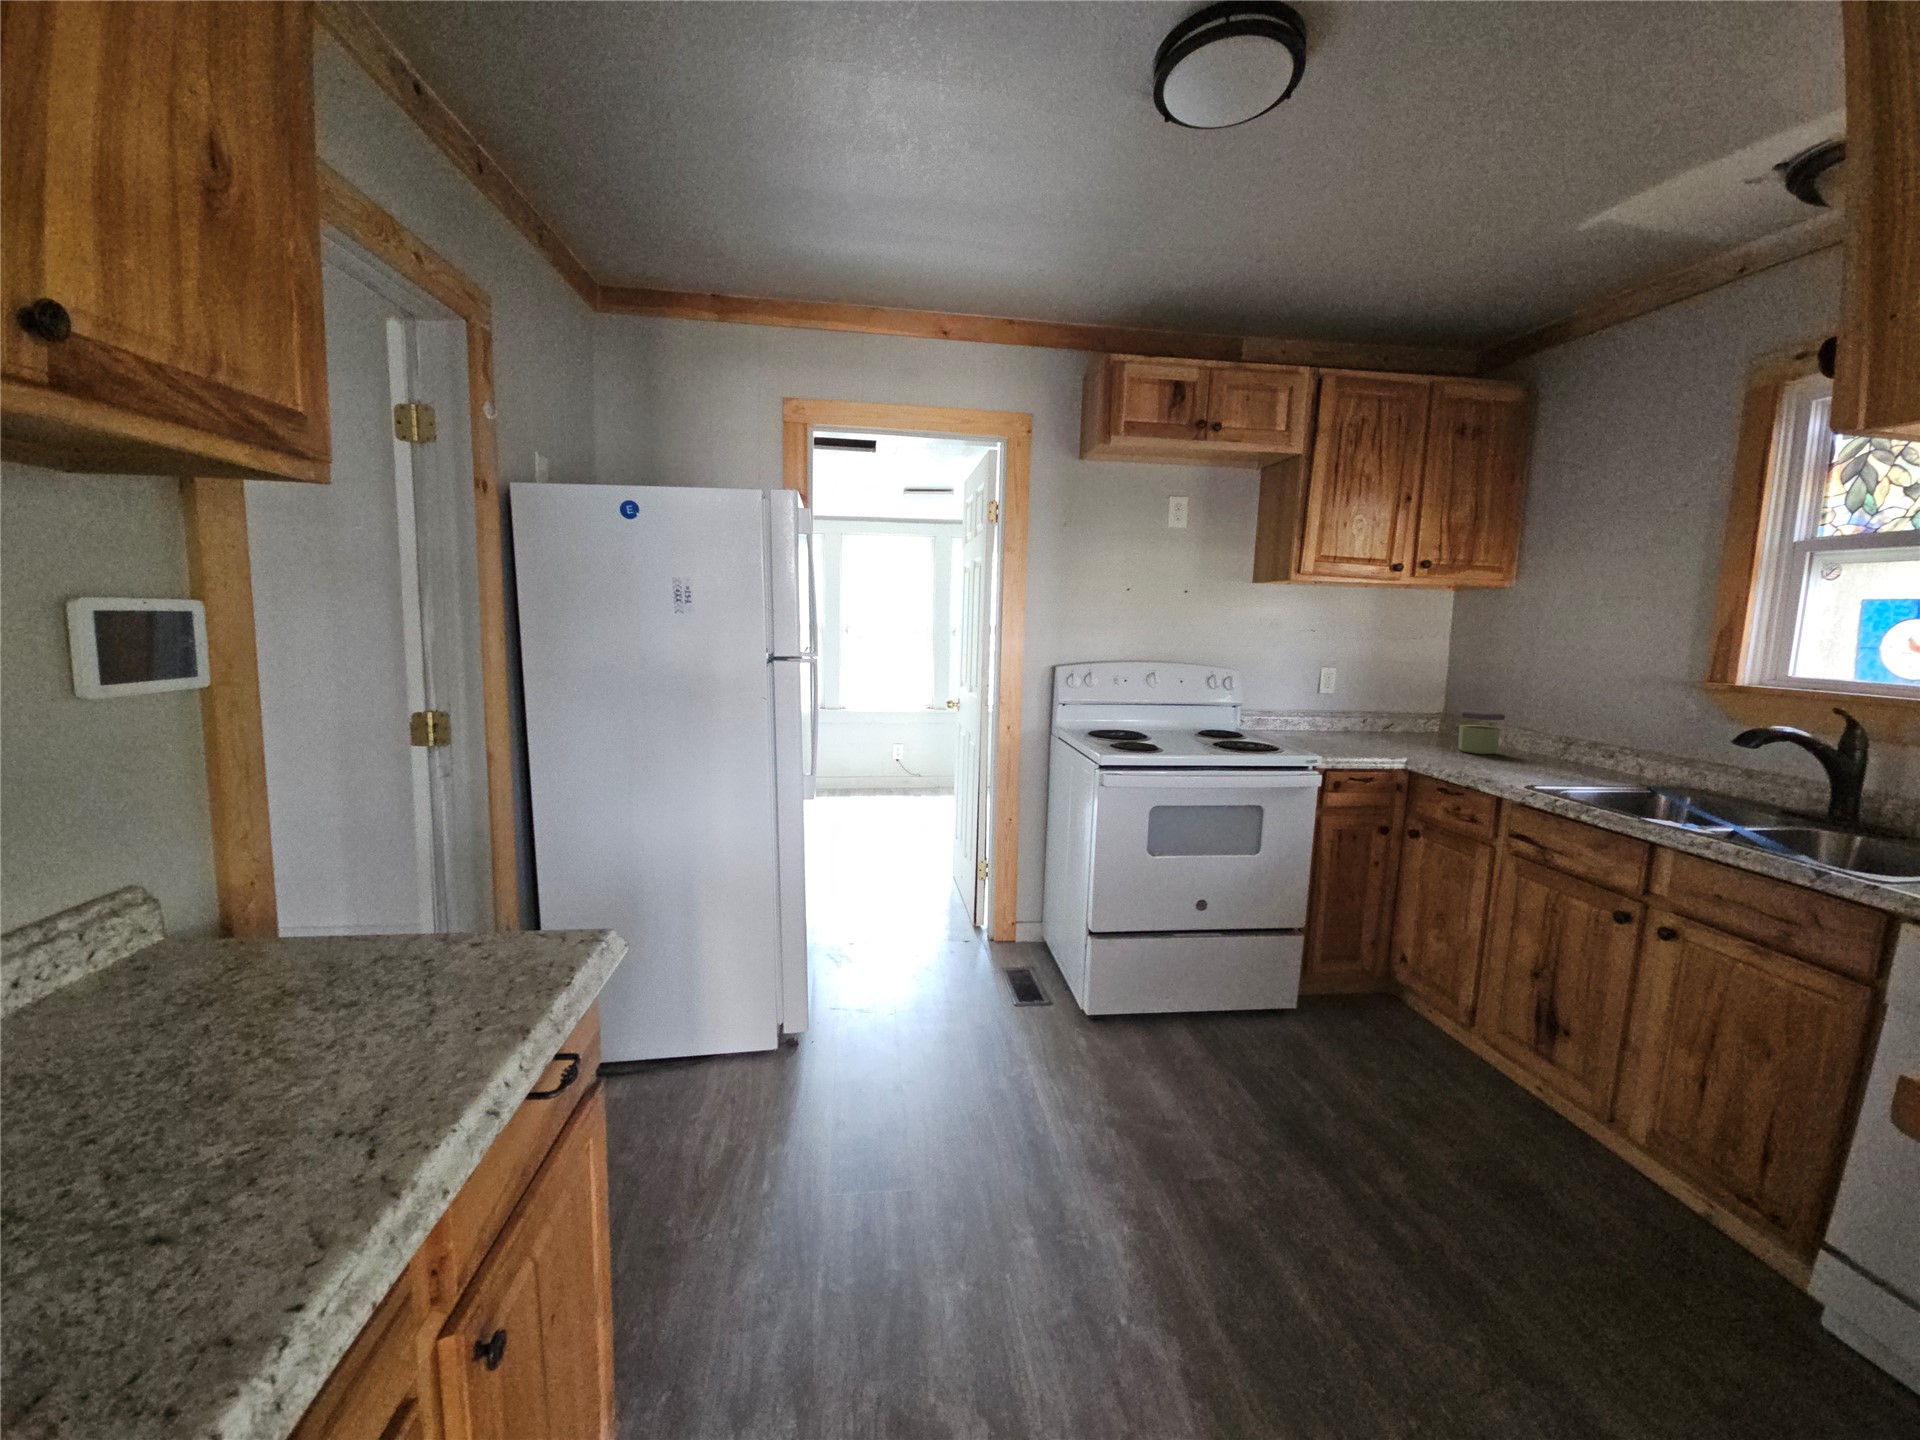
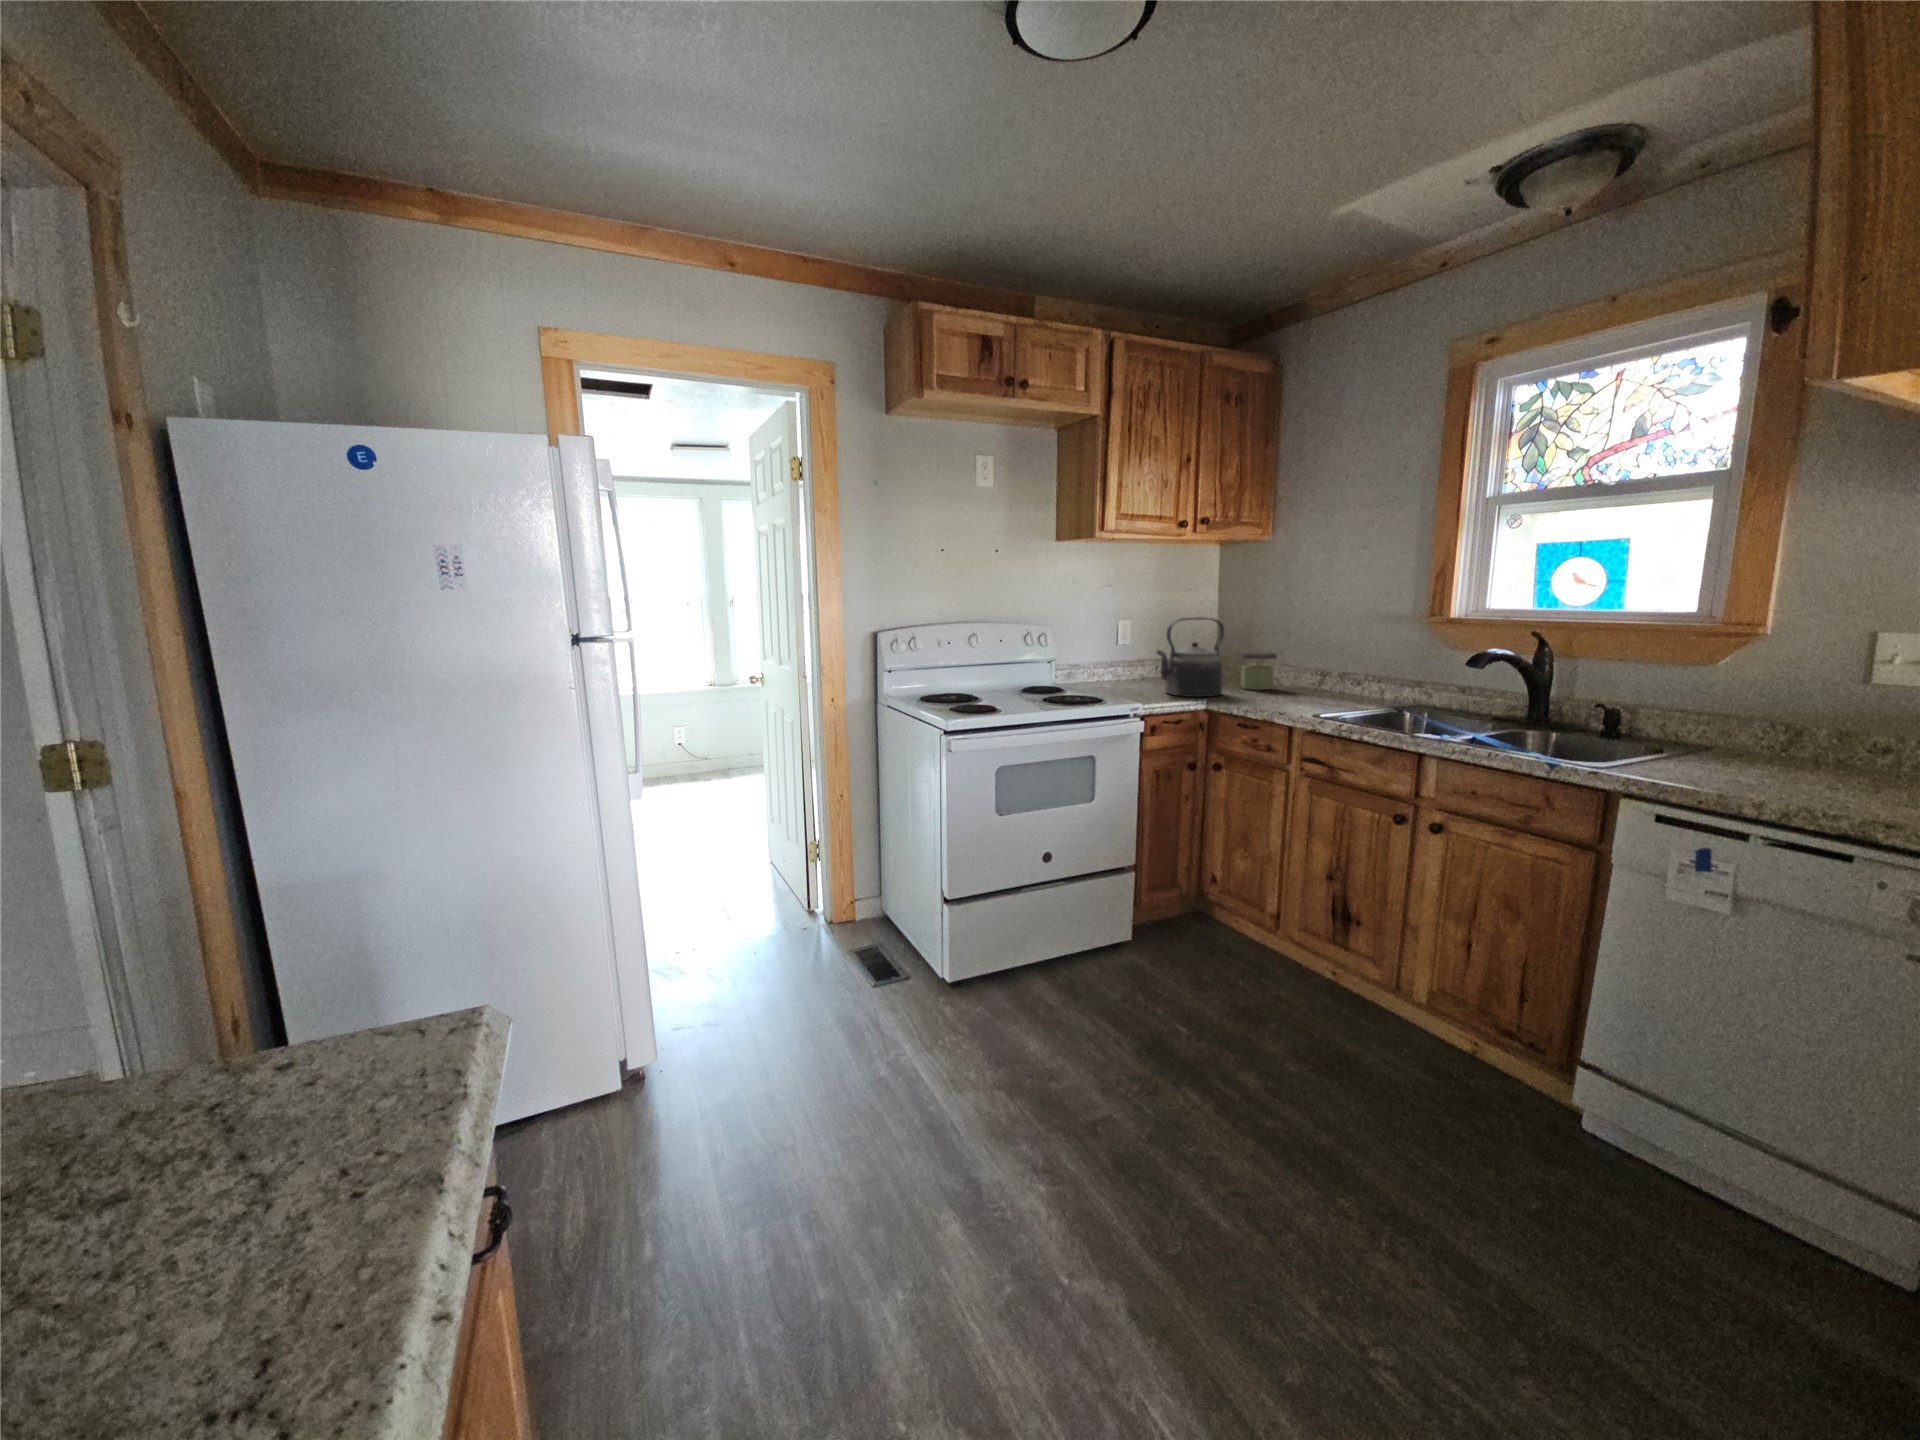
kettle: none [1350,668,1436,756] -> present [1157,617,1224,697]

